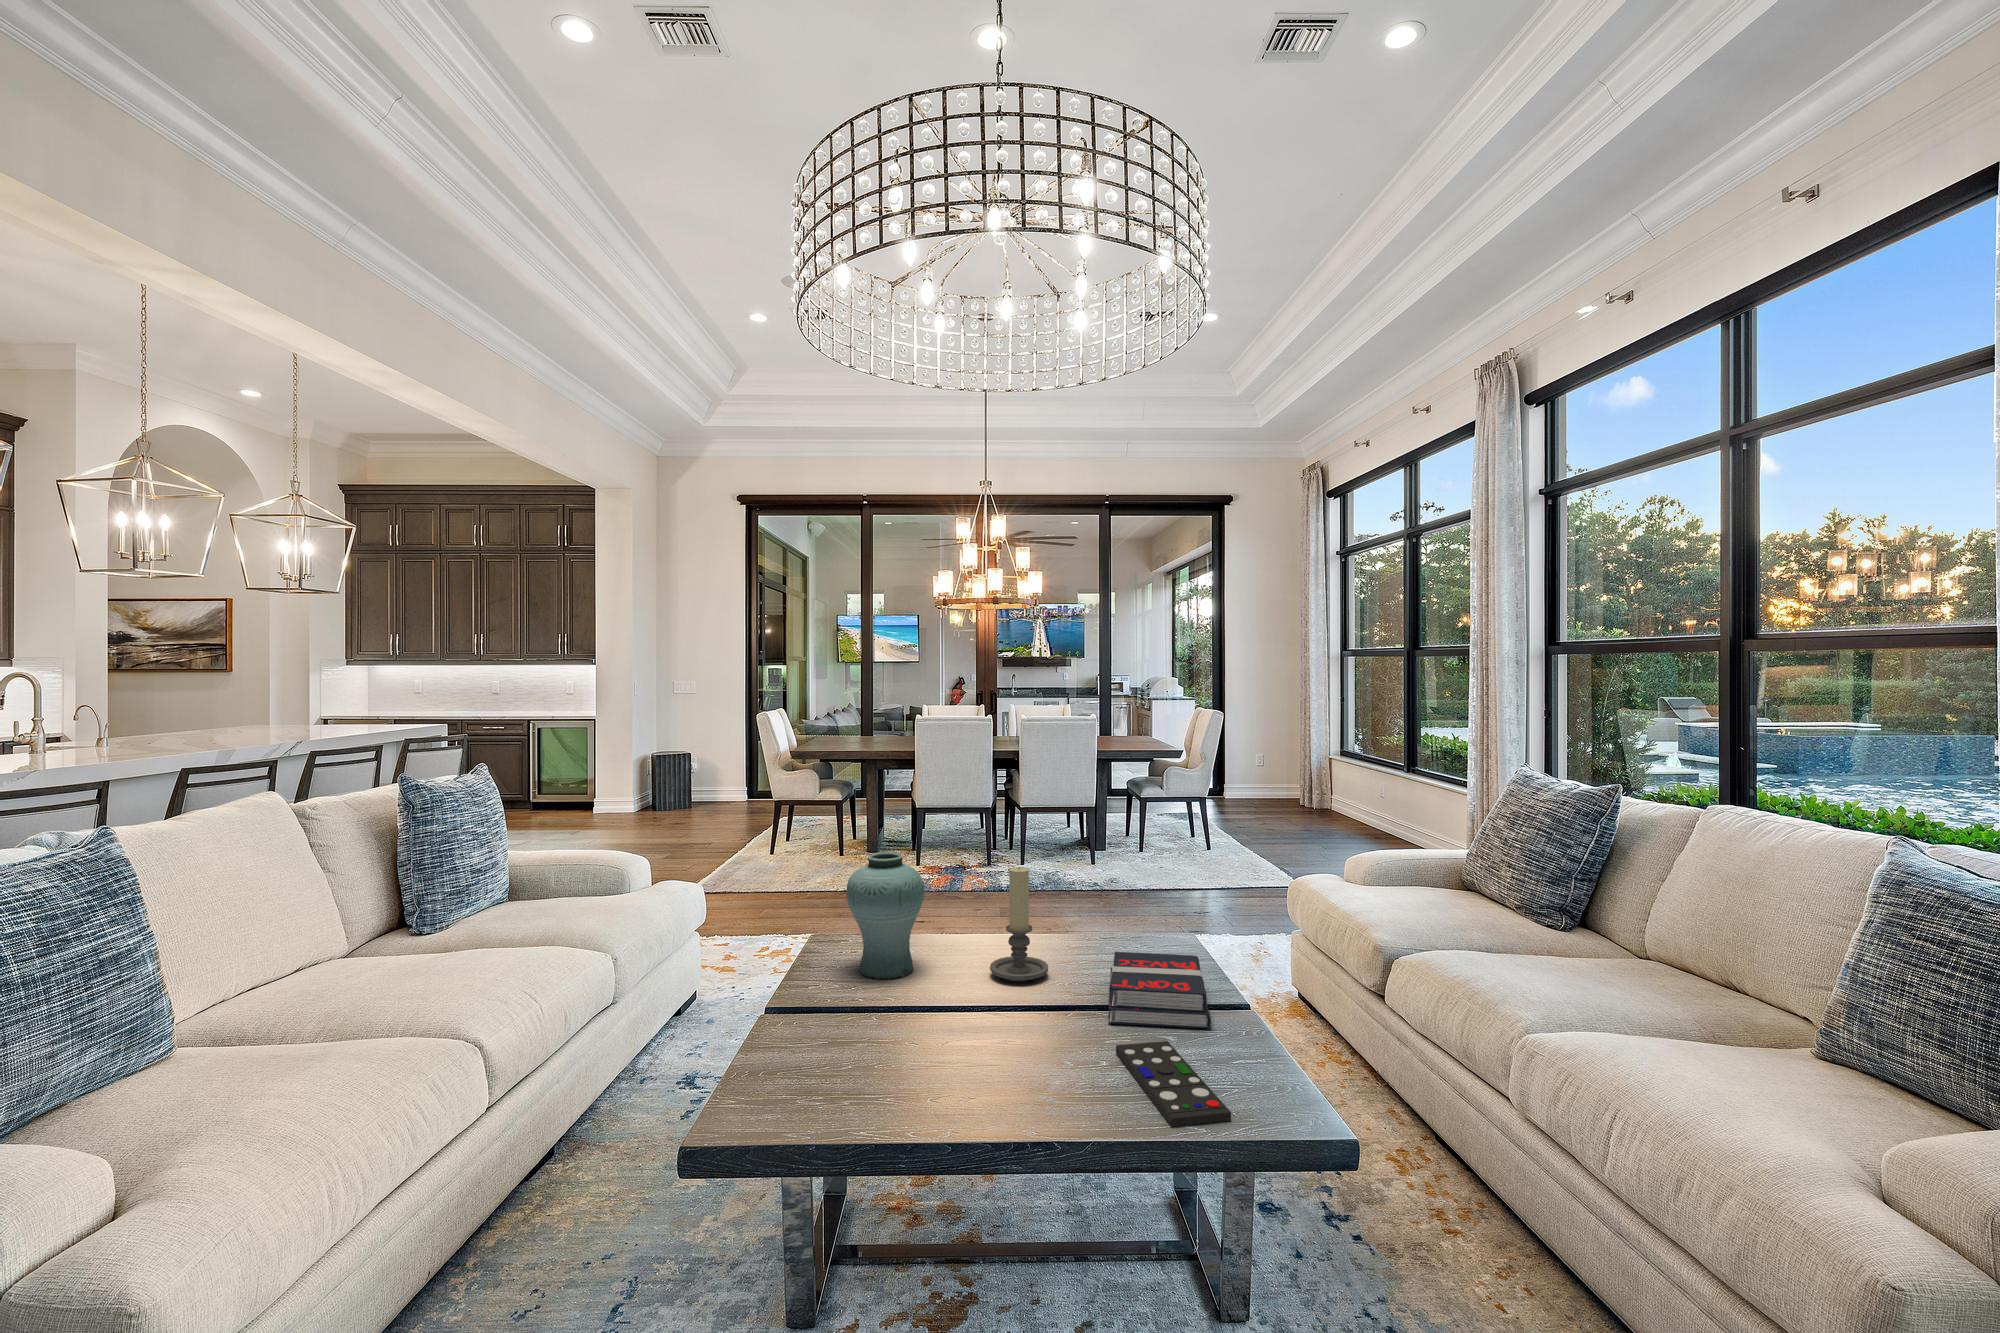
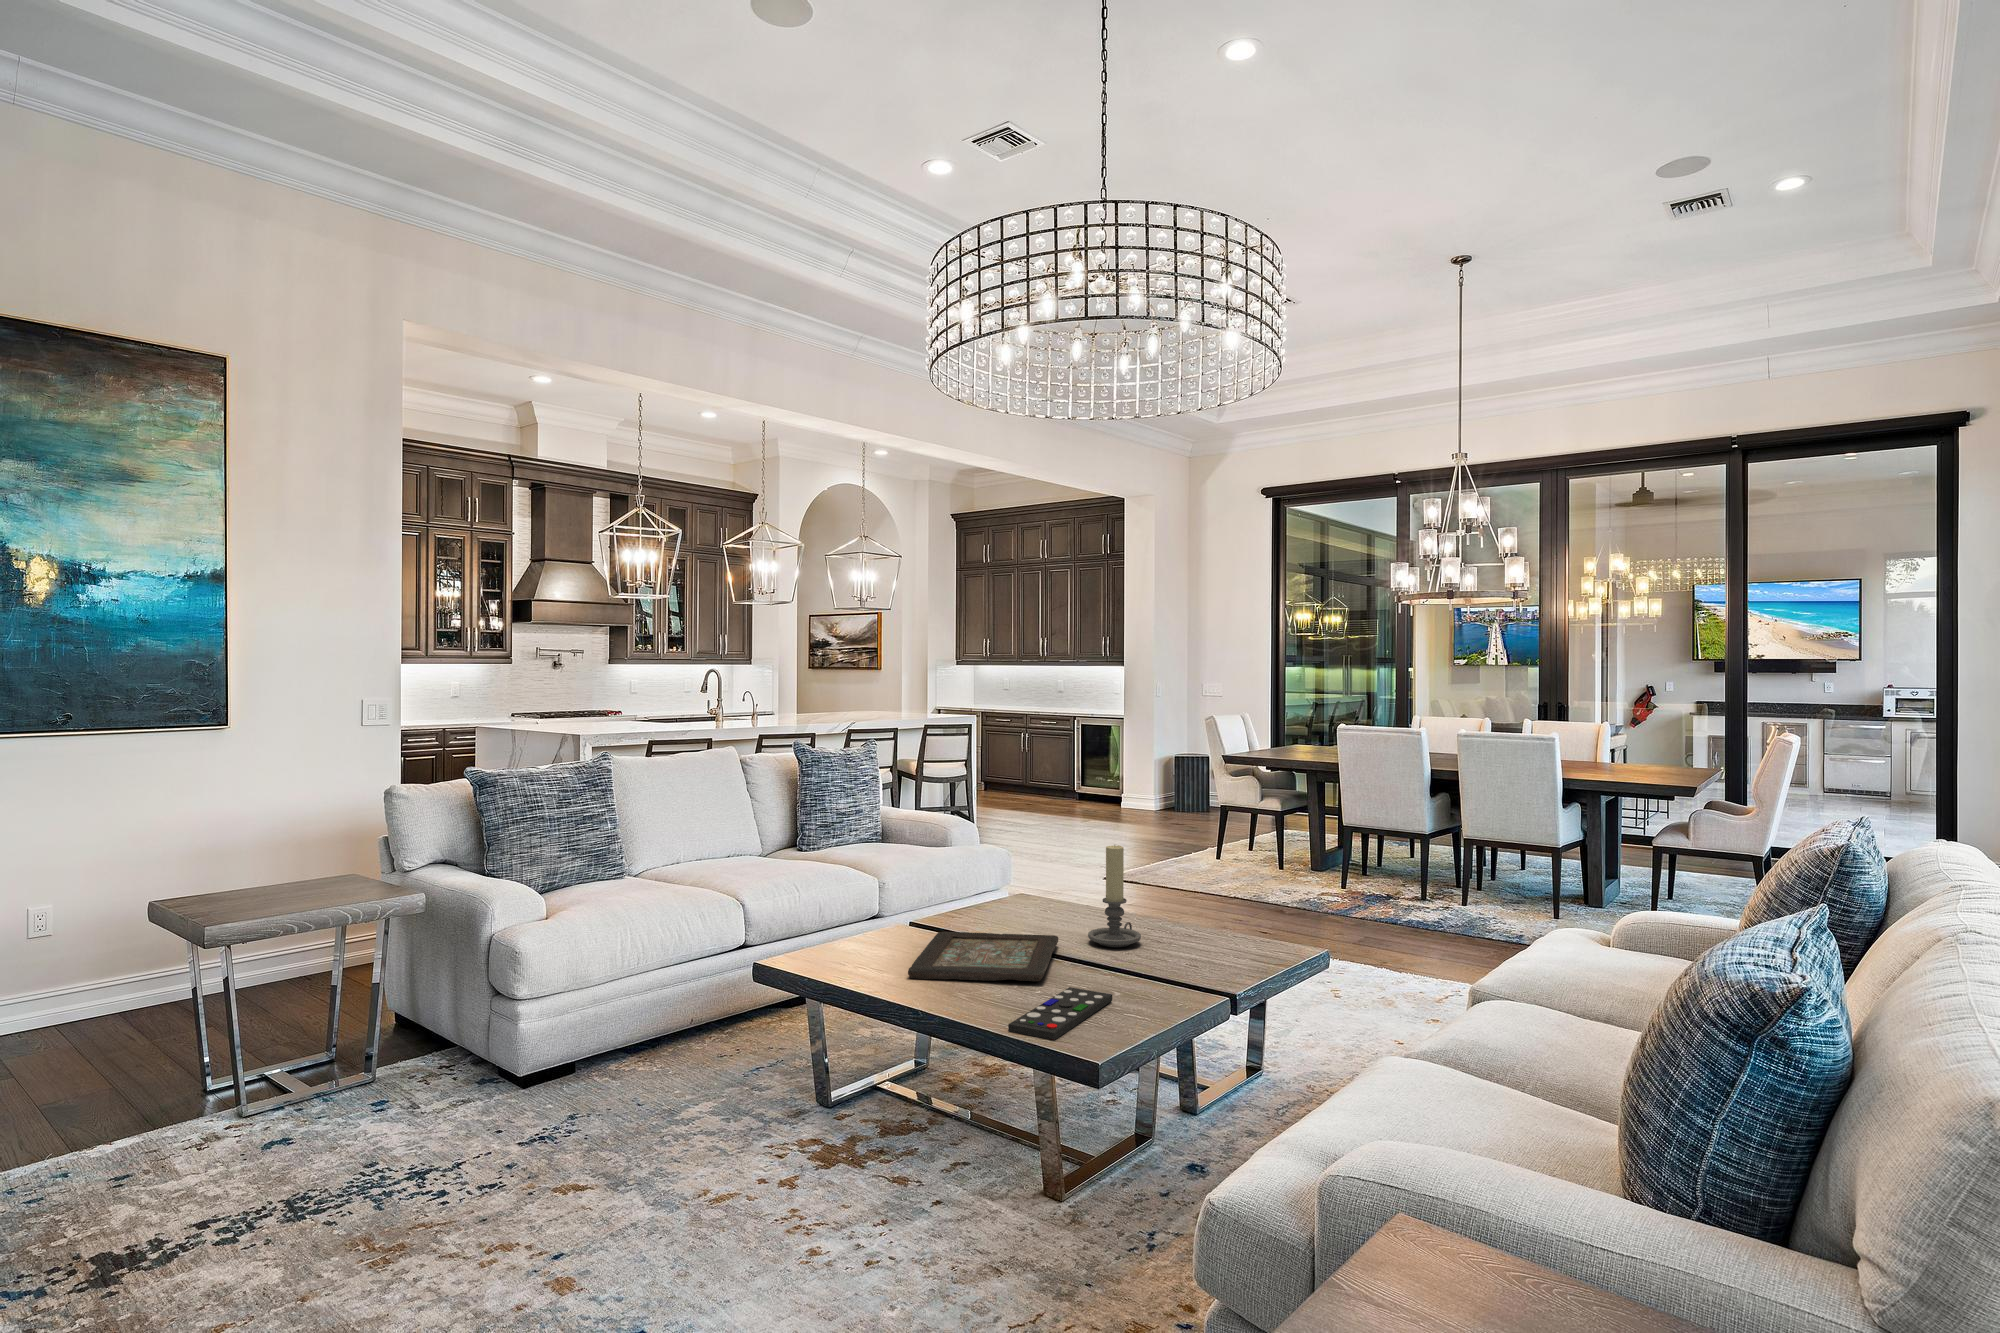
vase: present [846,852,924,979] -> none [996,822,1061,926]
book: present [1109,952,1211,1028] -> none [1106,933,1247,1000]
decorative tray: none [849,983,1071,1090] -> present [908,932,1058,981]

